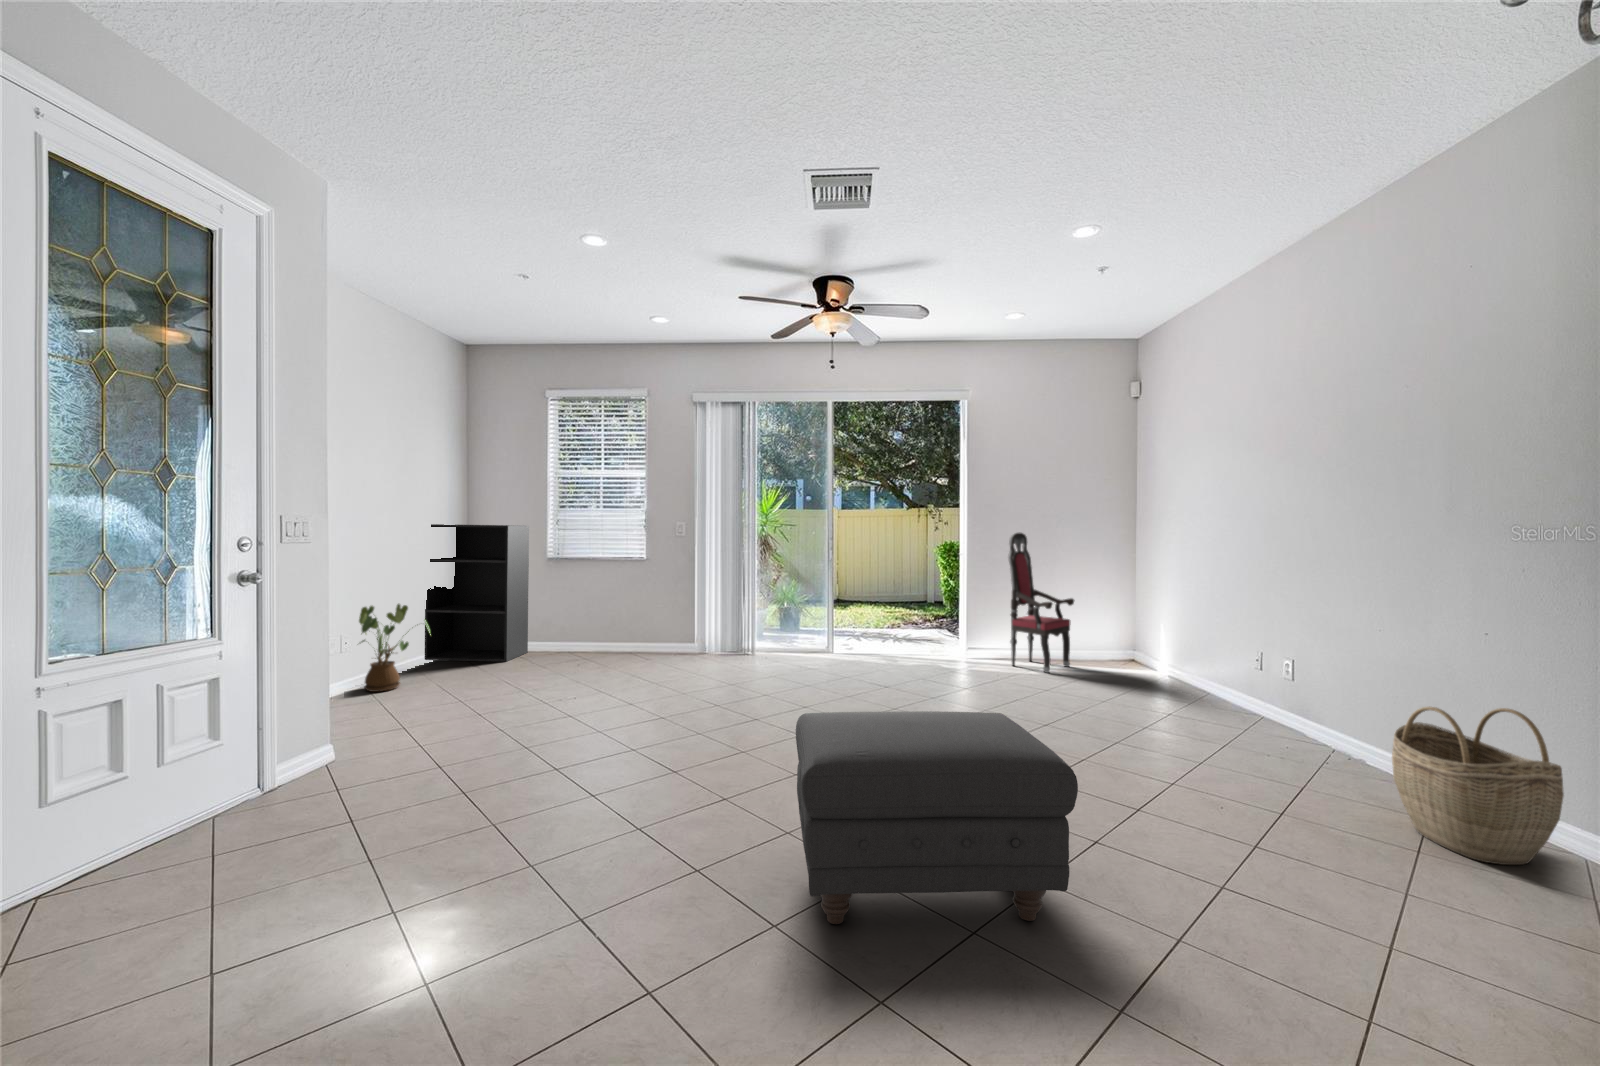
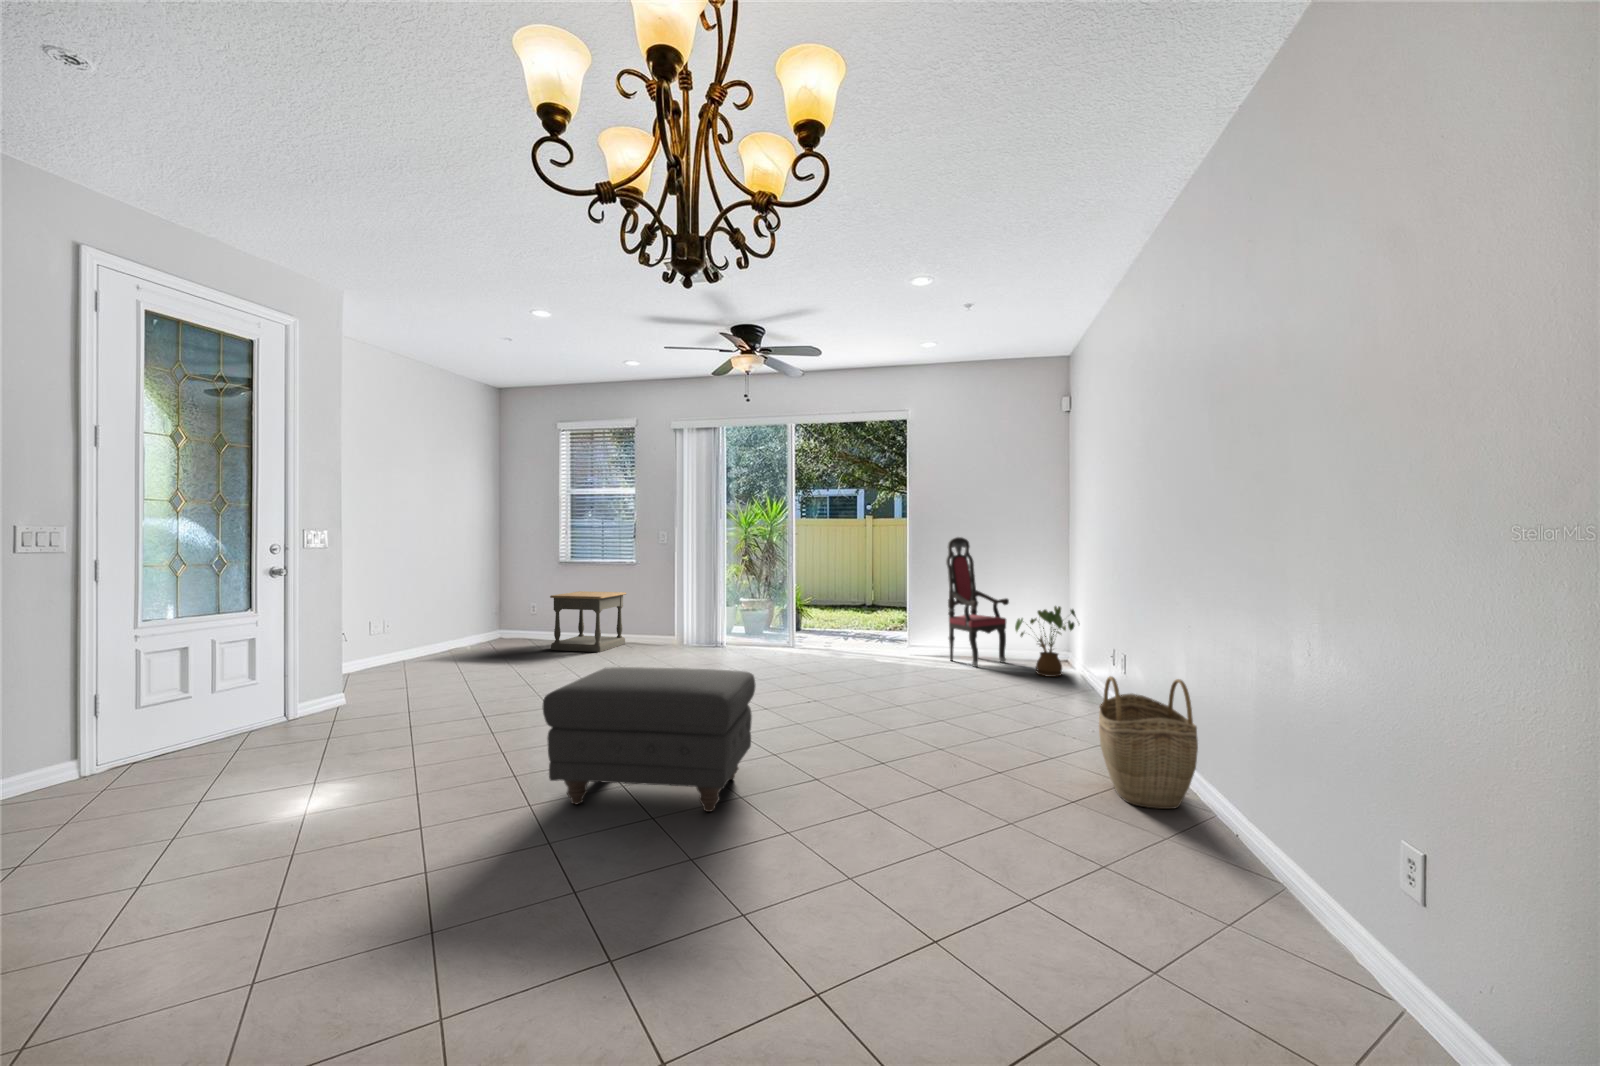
bookshelf: present [425,524,529,662] -> none [462,537,545,649]
side table: none [545,591,631,664] -> present [550,591,626,652]
house plant: present [359,604,430,692] -> present [1015,606,1076,677]

